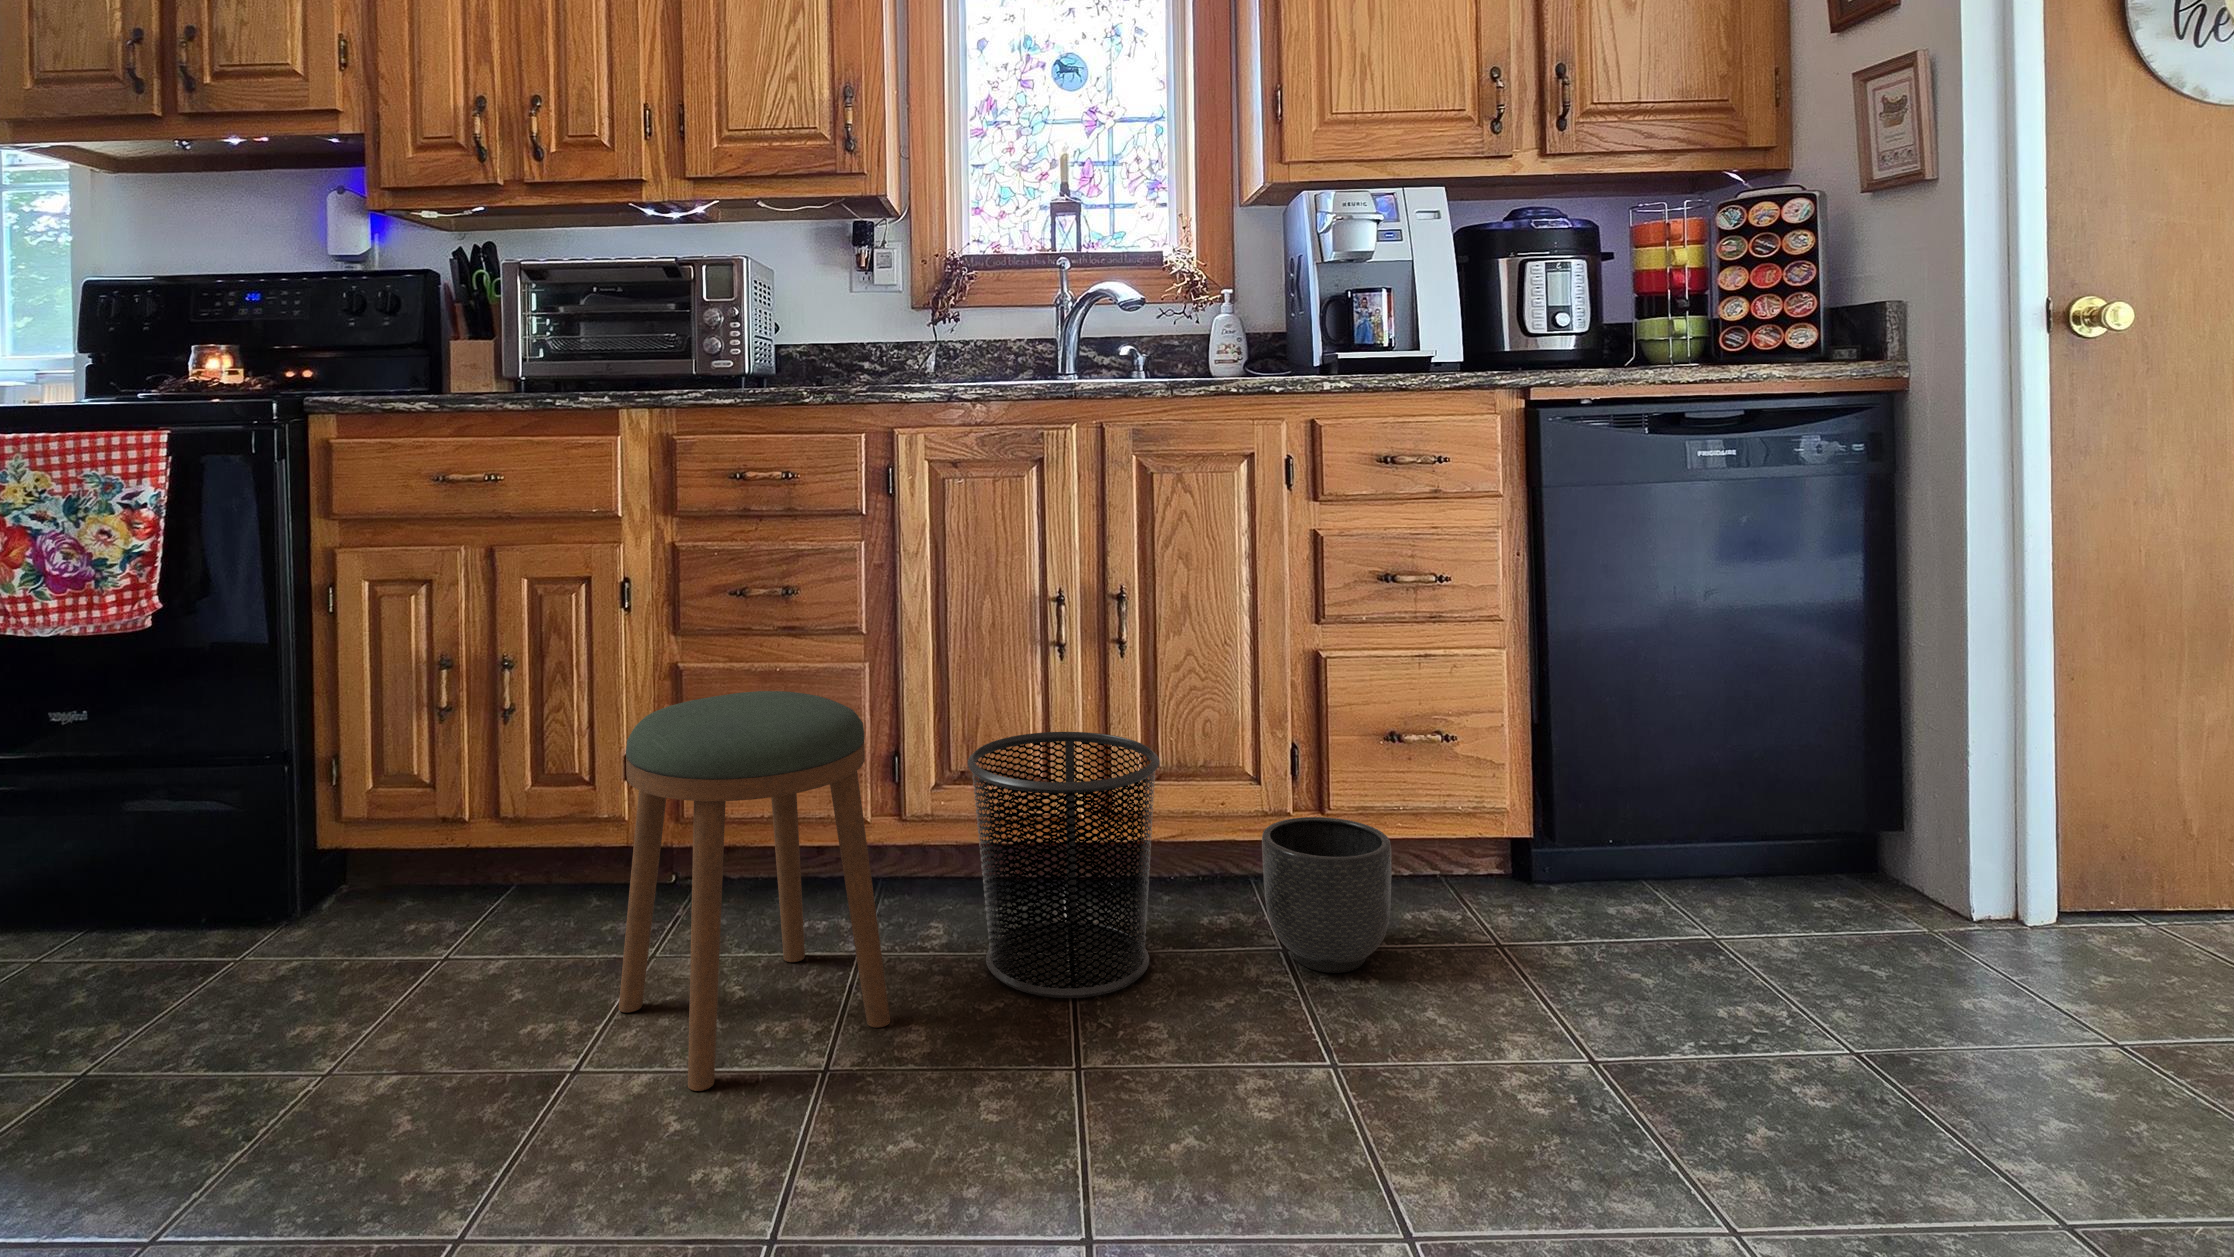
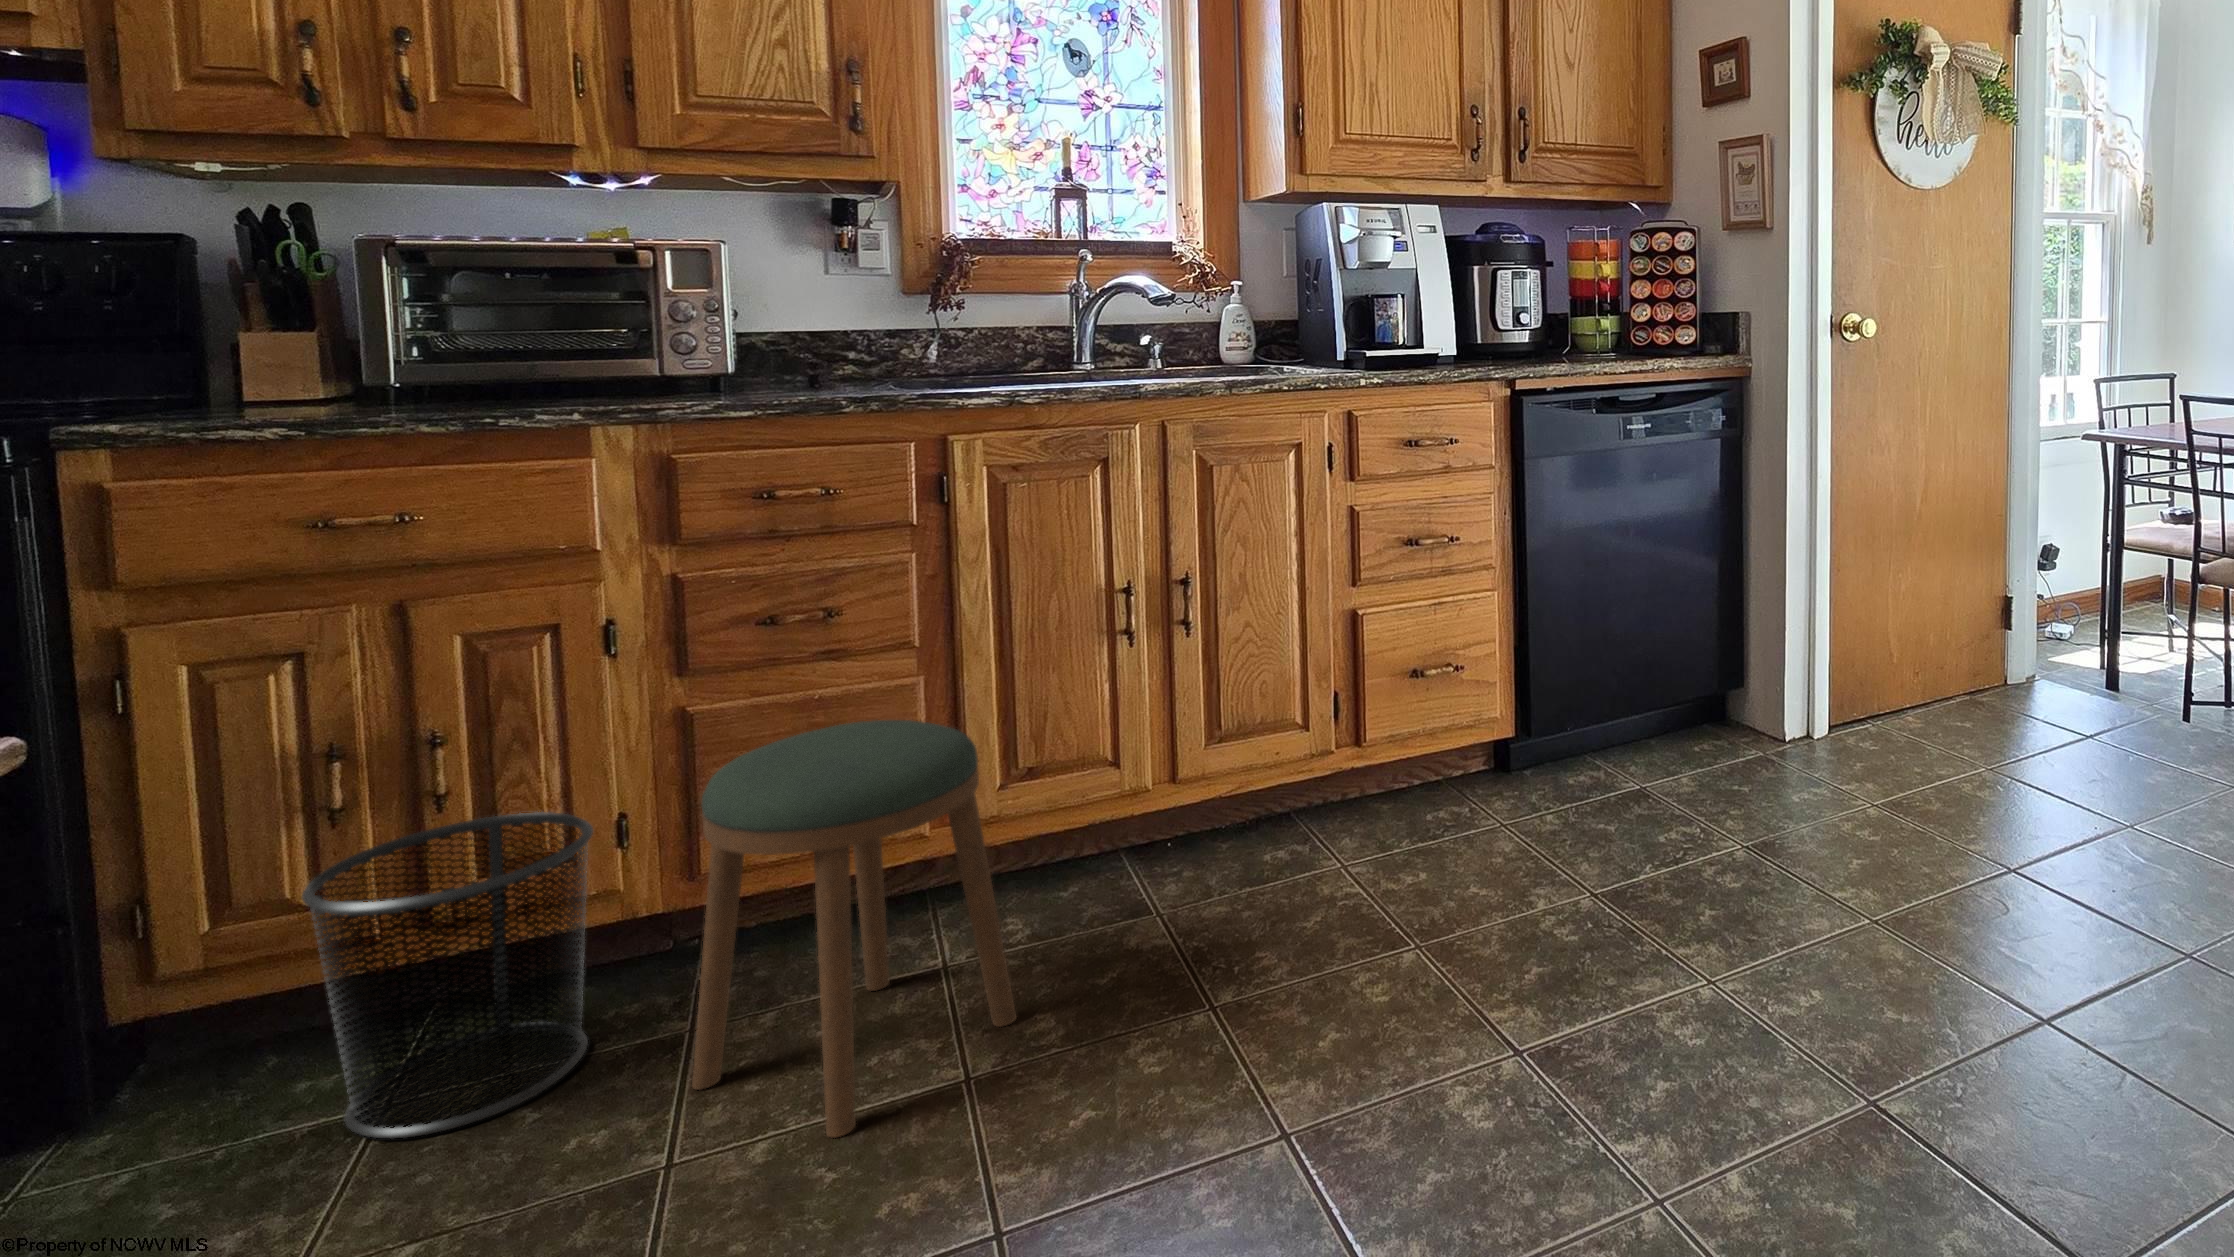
waste bin: present [968,732,1159,998] -> present [302,812,593,1138]
planter: present [1262,817,1391,973] -> none [1329,750,1434,877]

